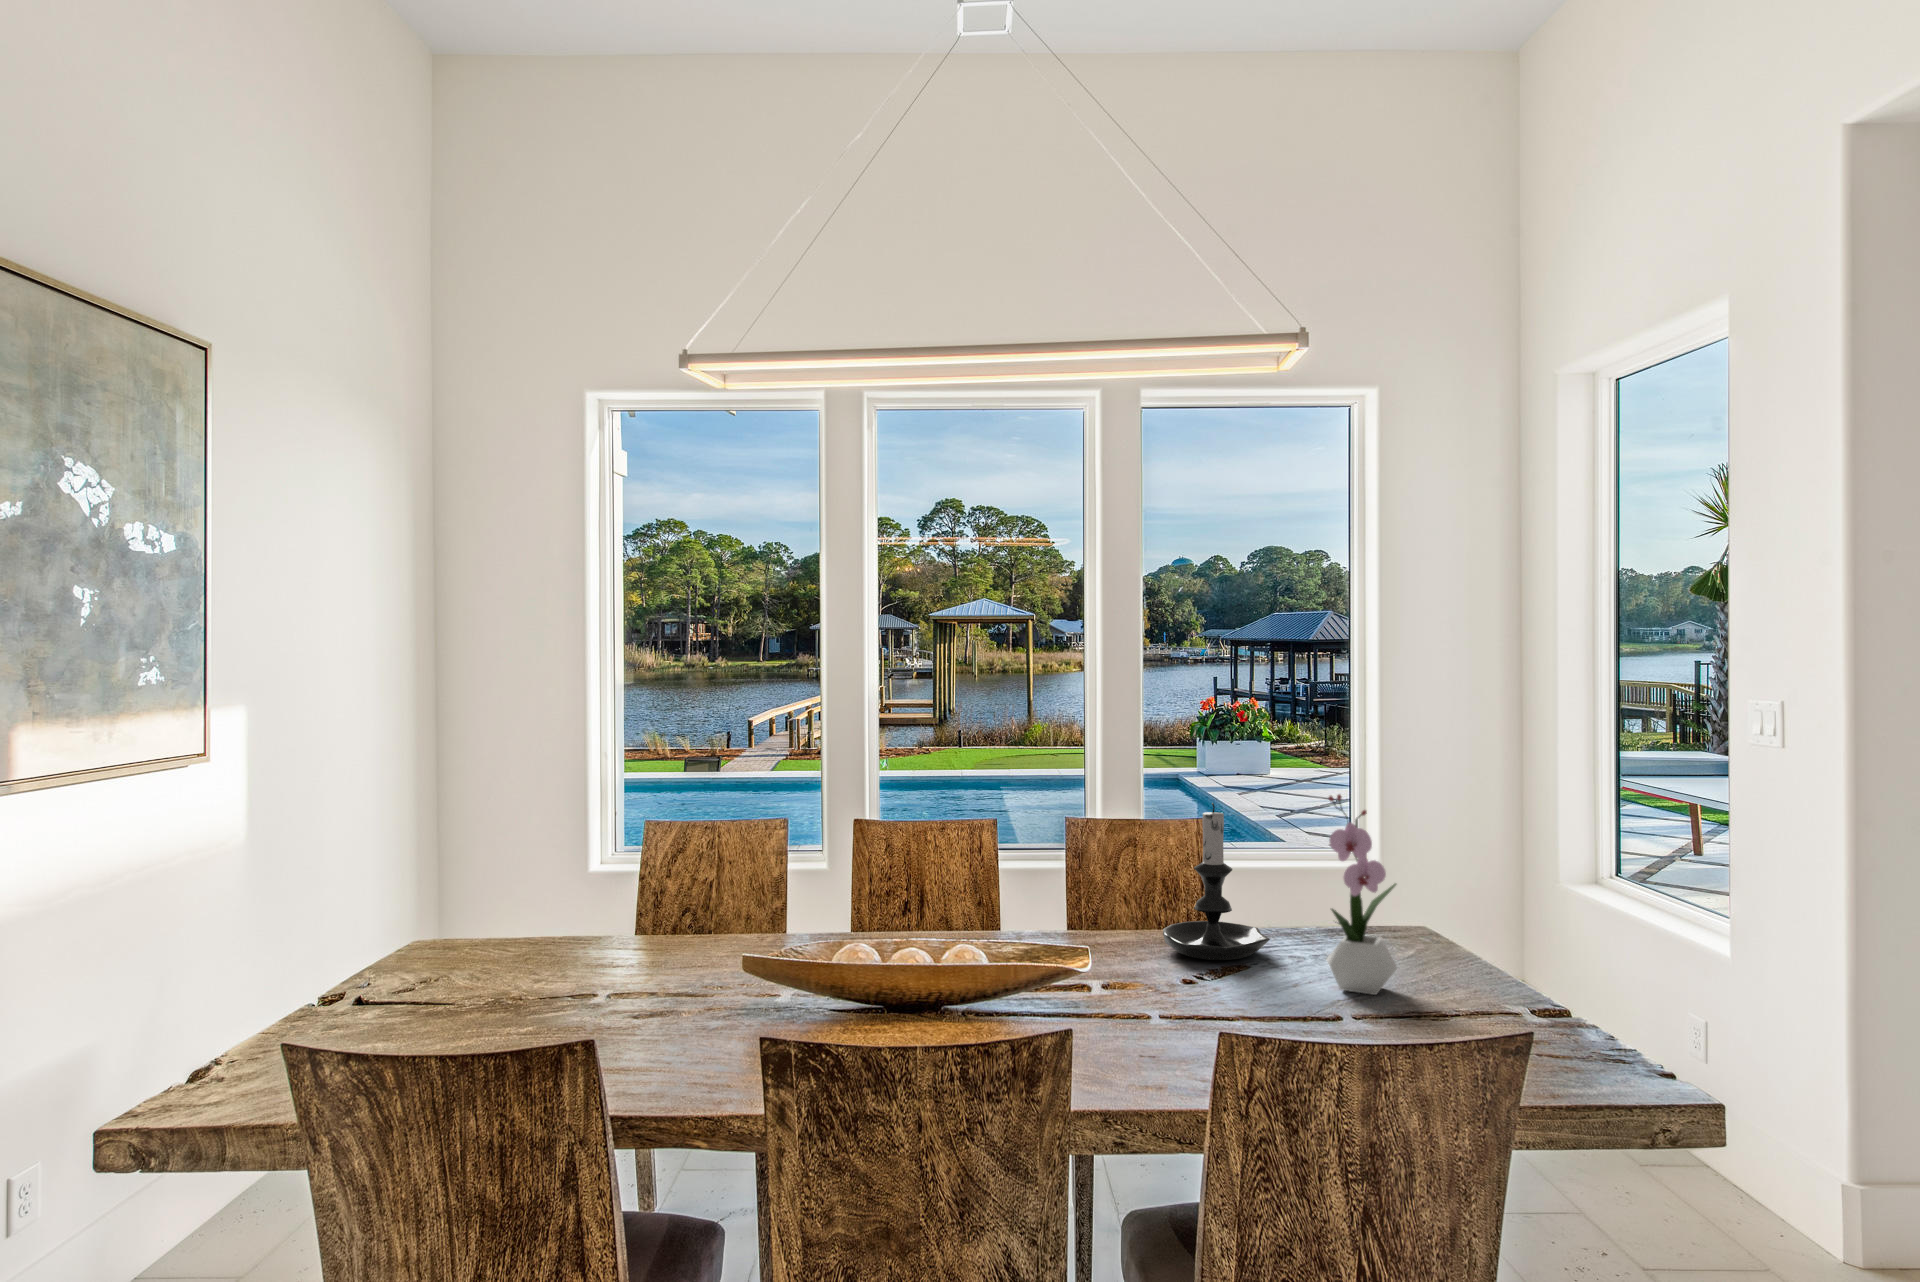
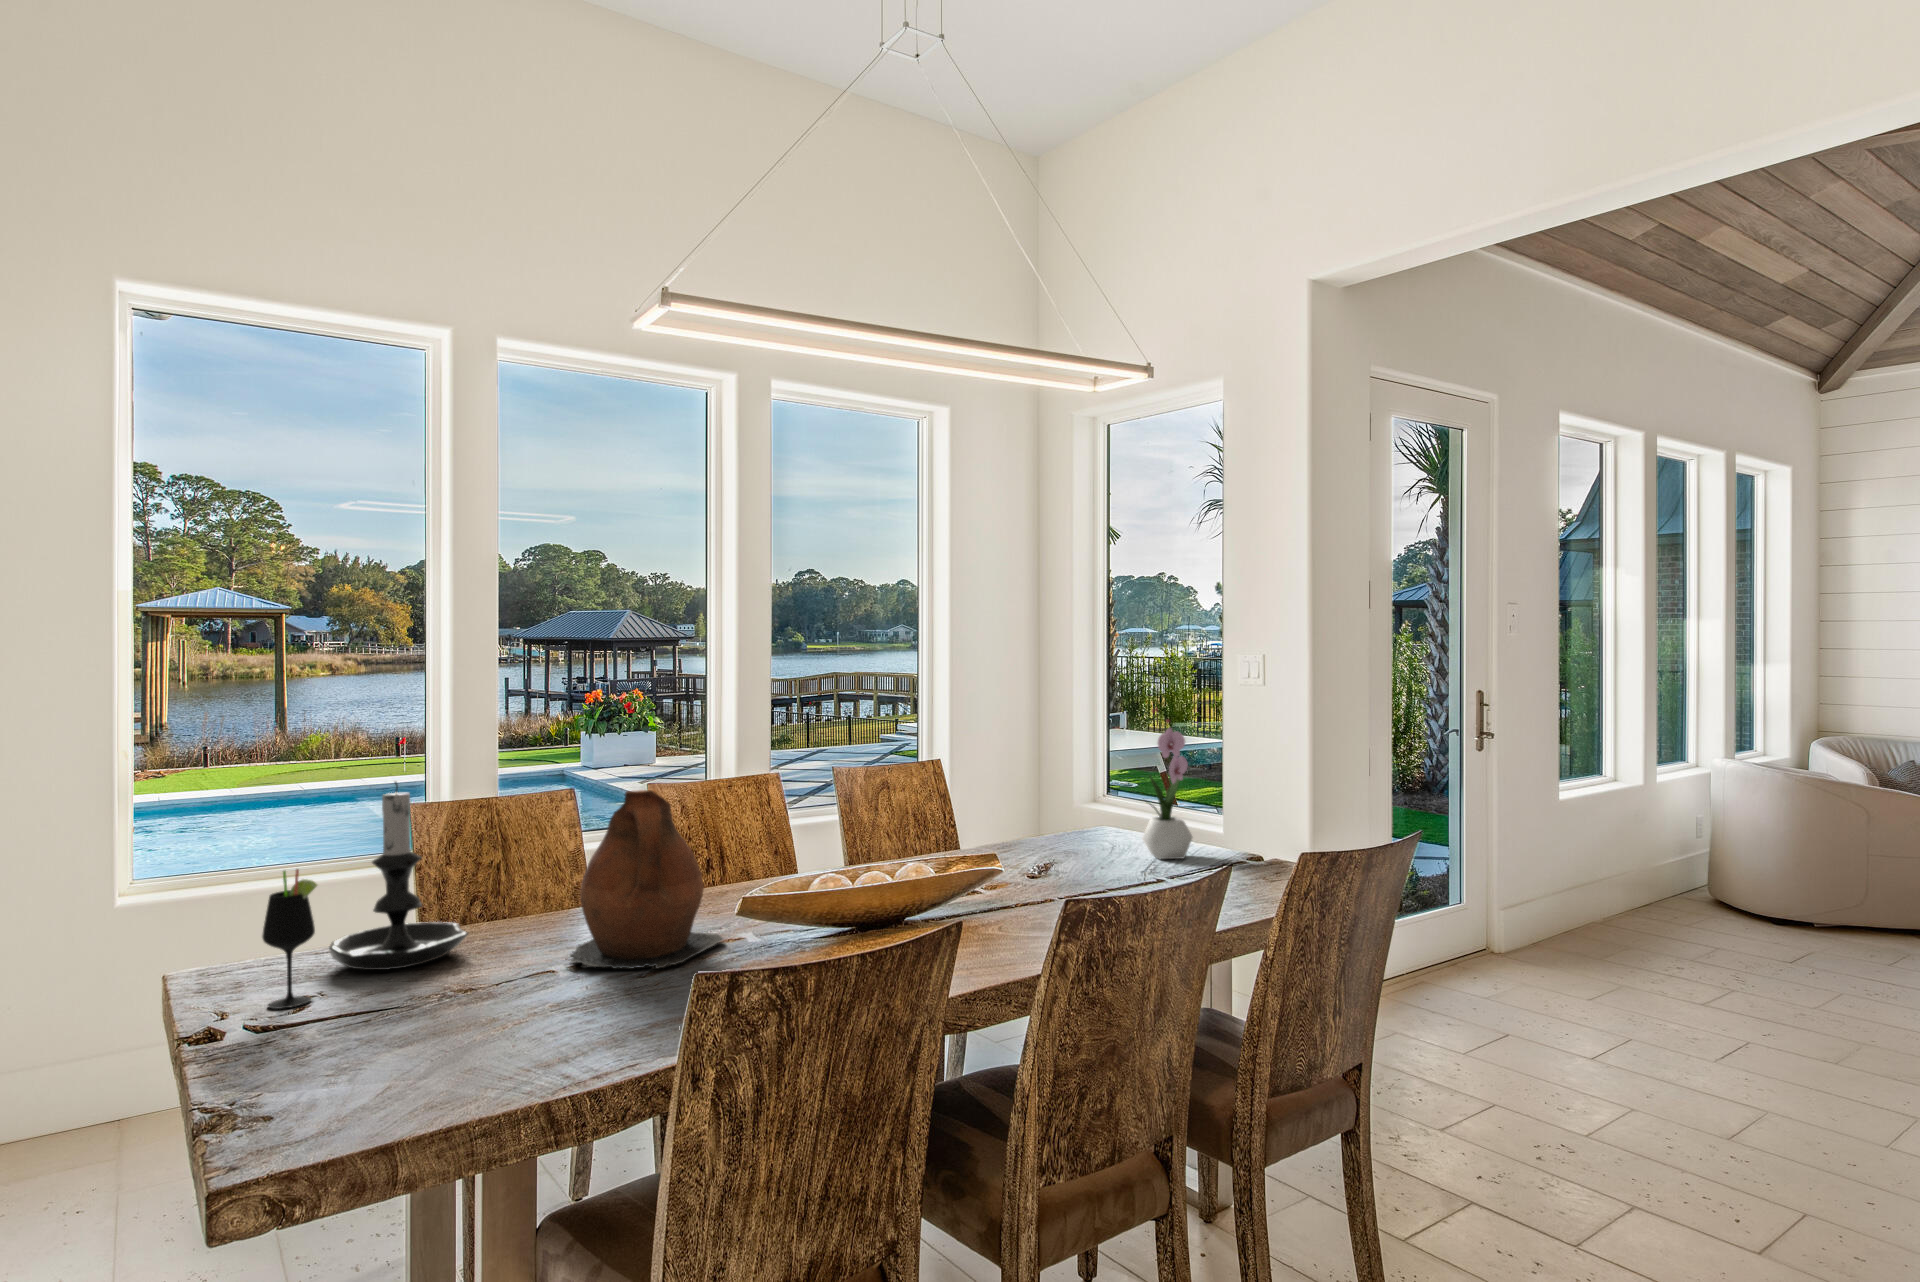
candle holder: present [1163,803,1270,960] -> present [329,782,468,970]
ceramic pitcher: none [588,845,740,1016] -> present [570,790,723,969]
wine glass: none [382,882,422,991] -> present [262,869,317,1009]

